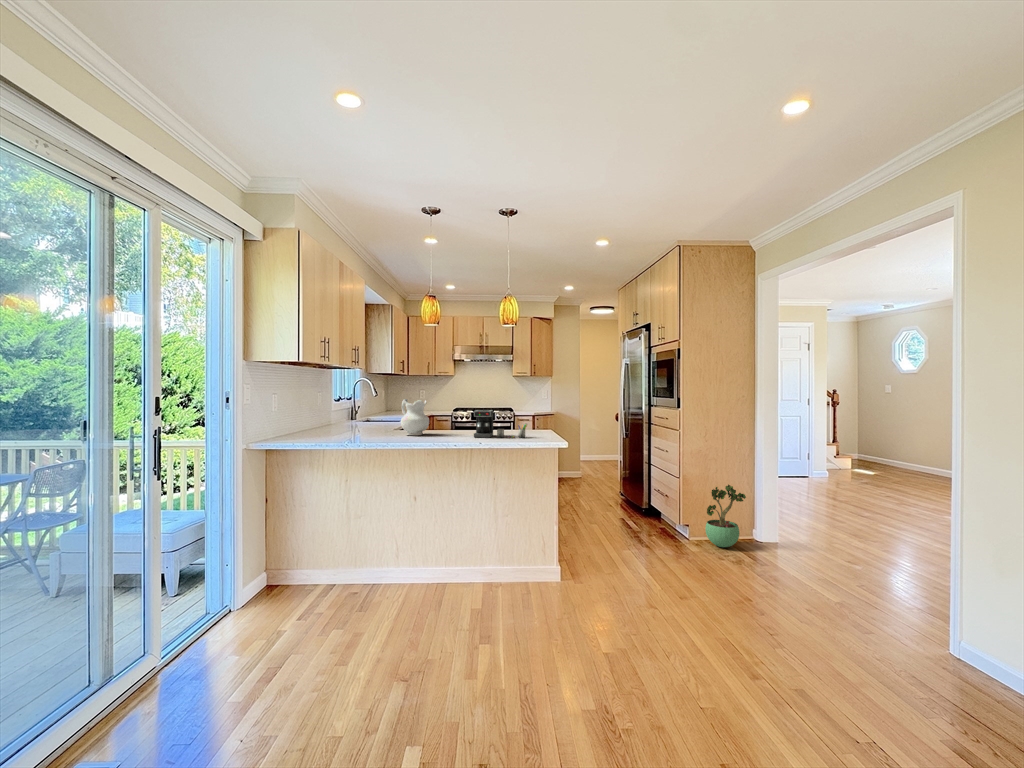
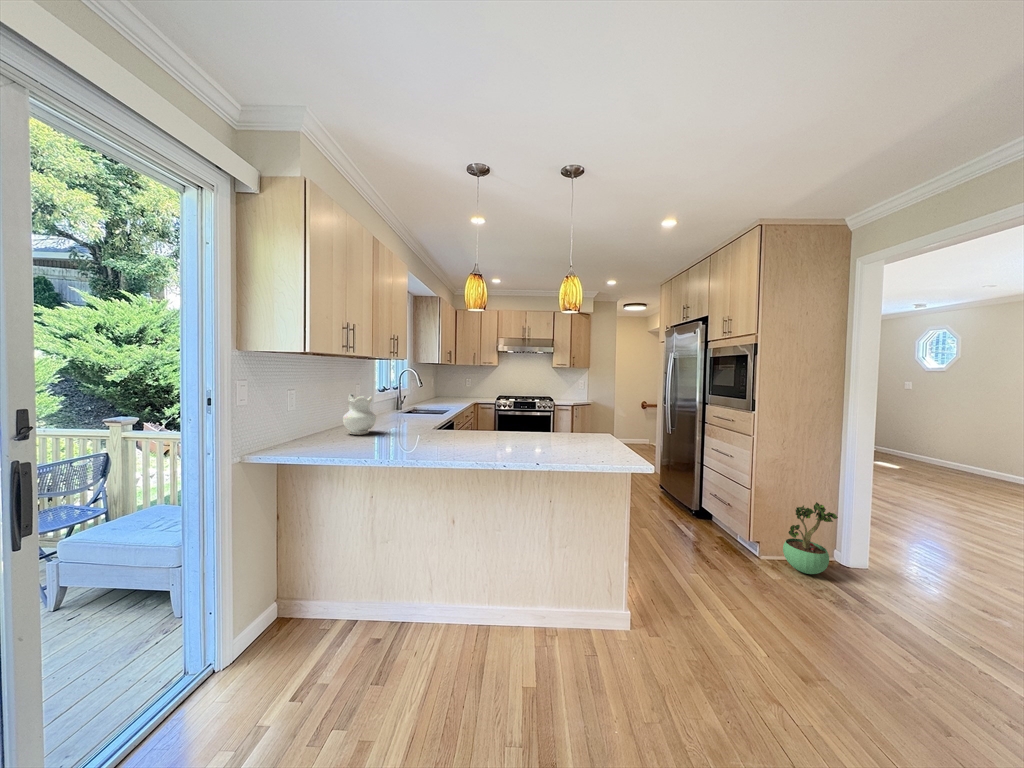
ceramic pitcher: present [401,399,429,436] -> present [343,394,376,435]
coffee maker: present [474,410,527,438] -> none [530,414,597,452]

